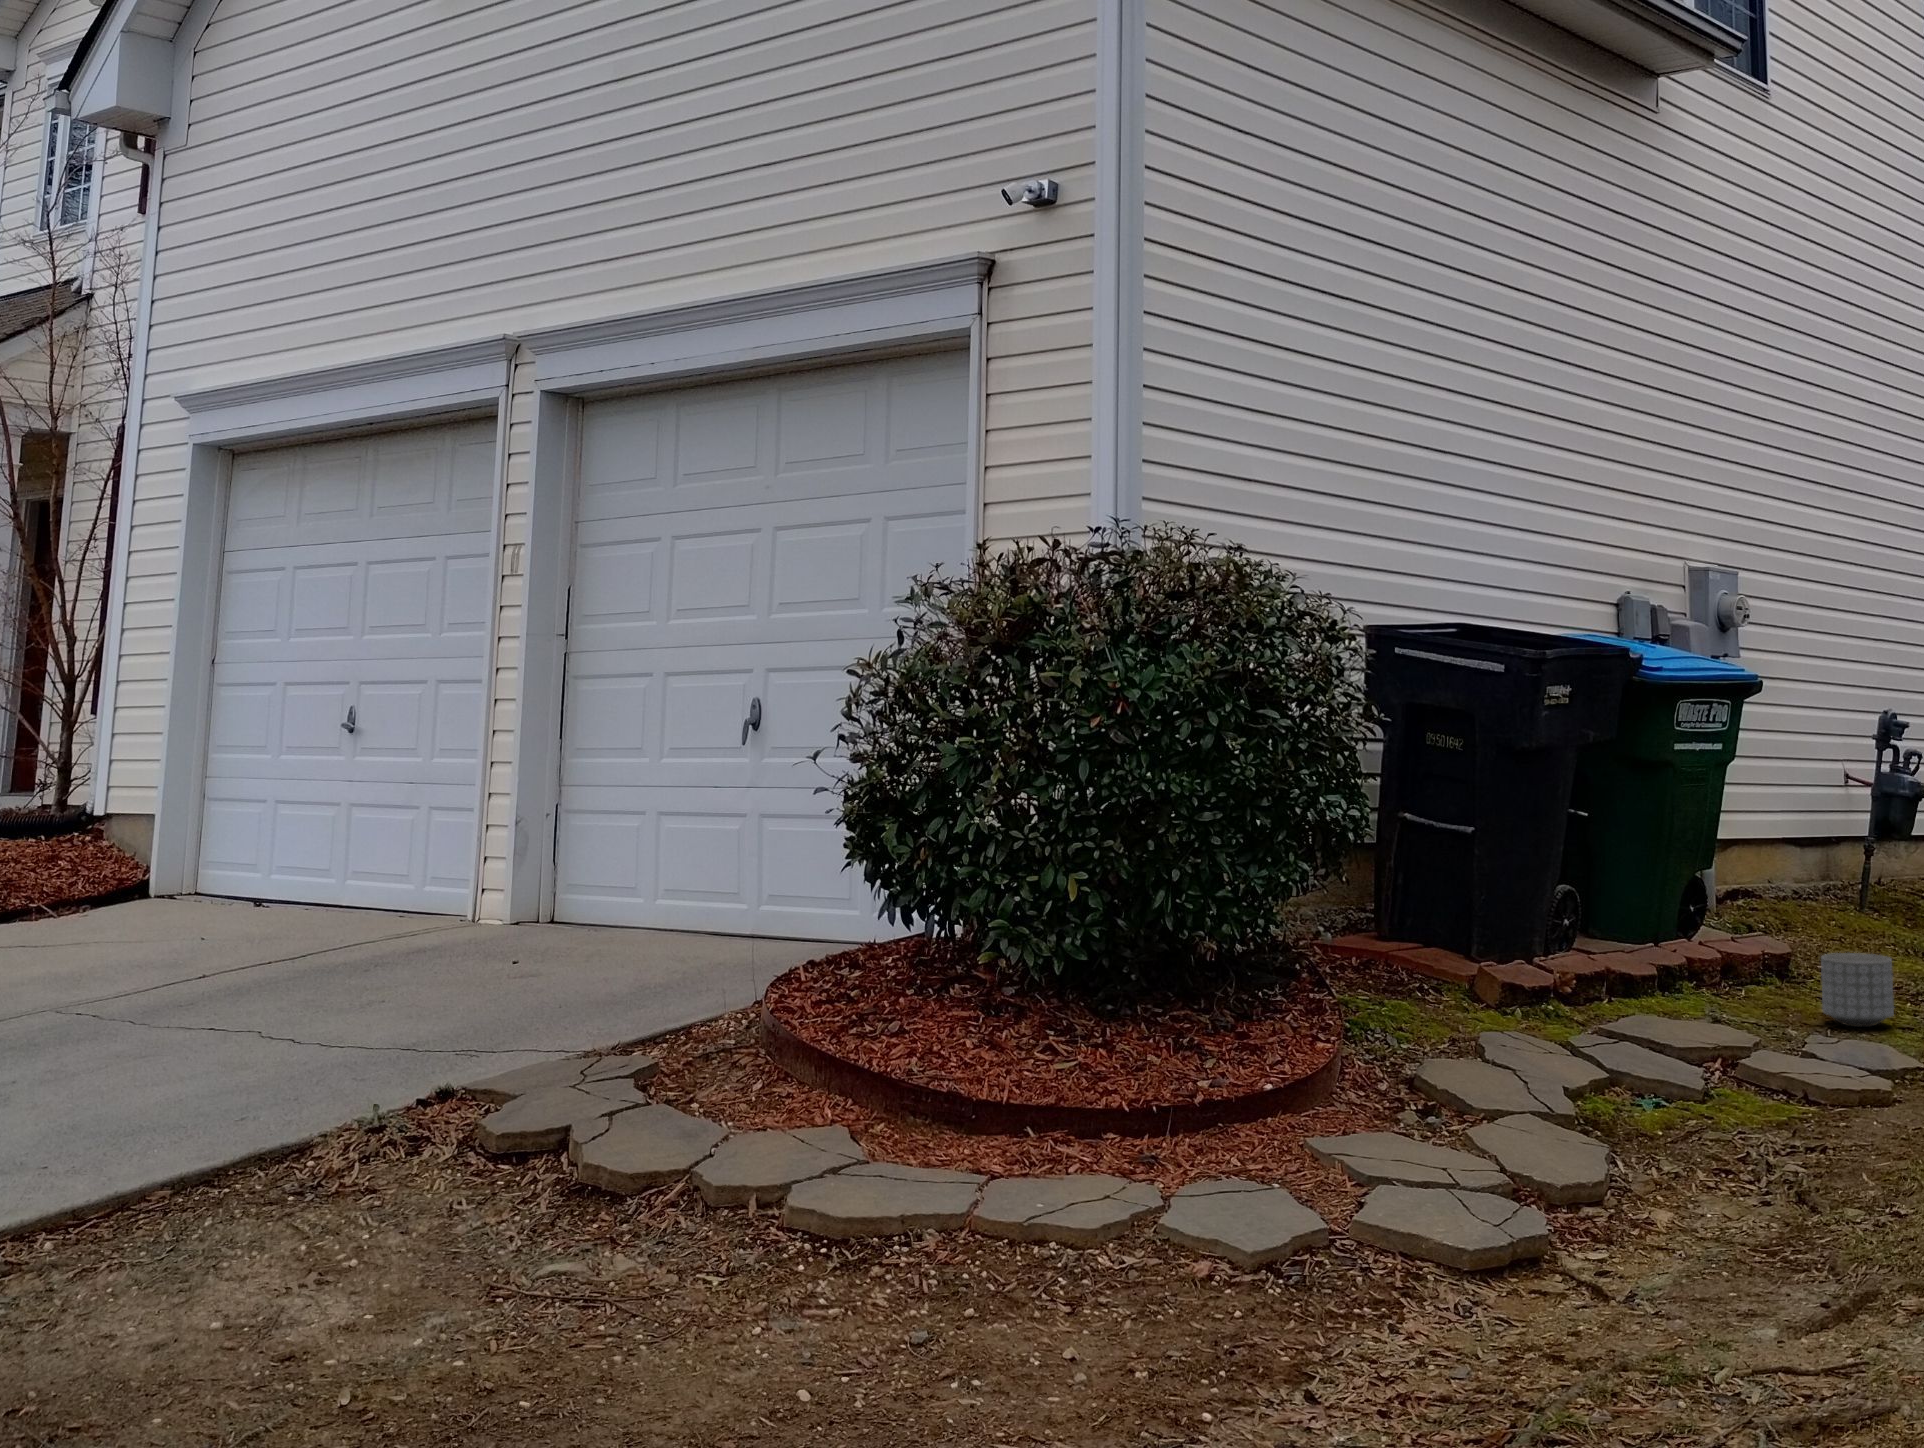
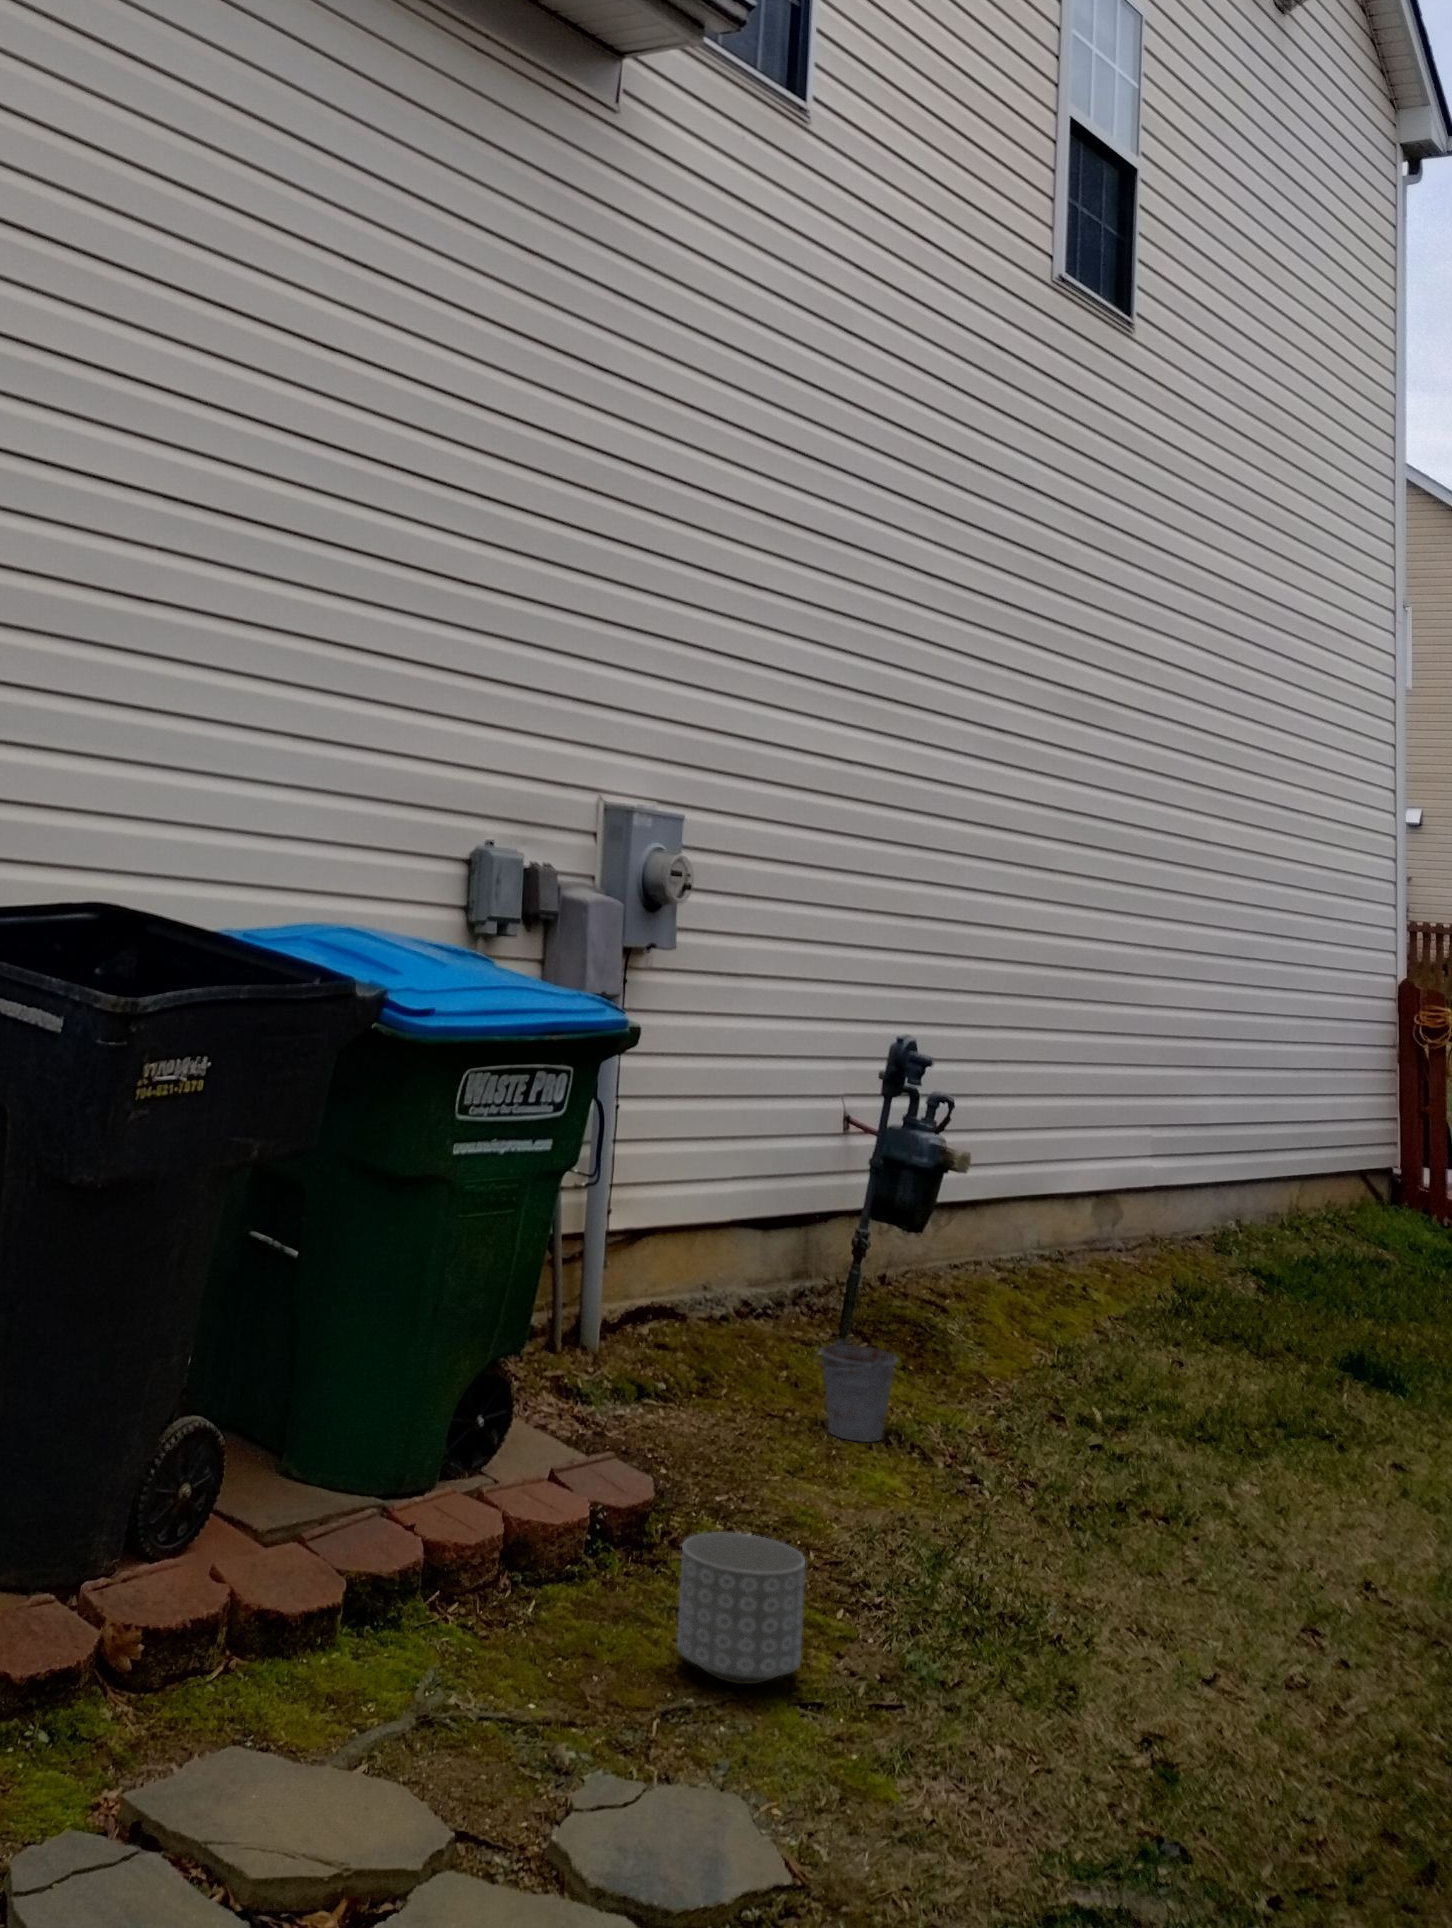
bucket: none [1855,894,1910,952] -> present [817,1340,898,1442]

